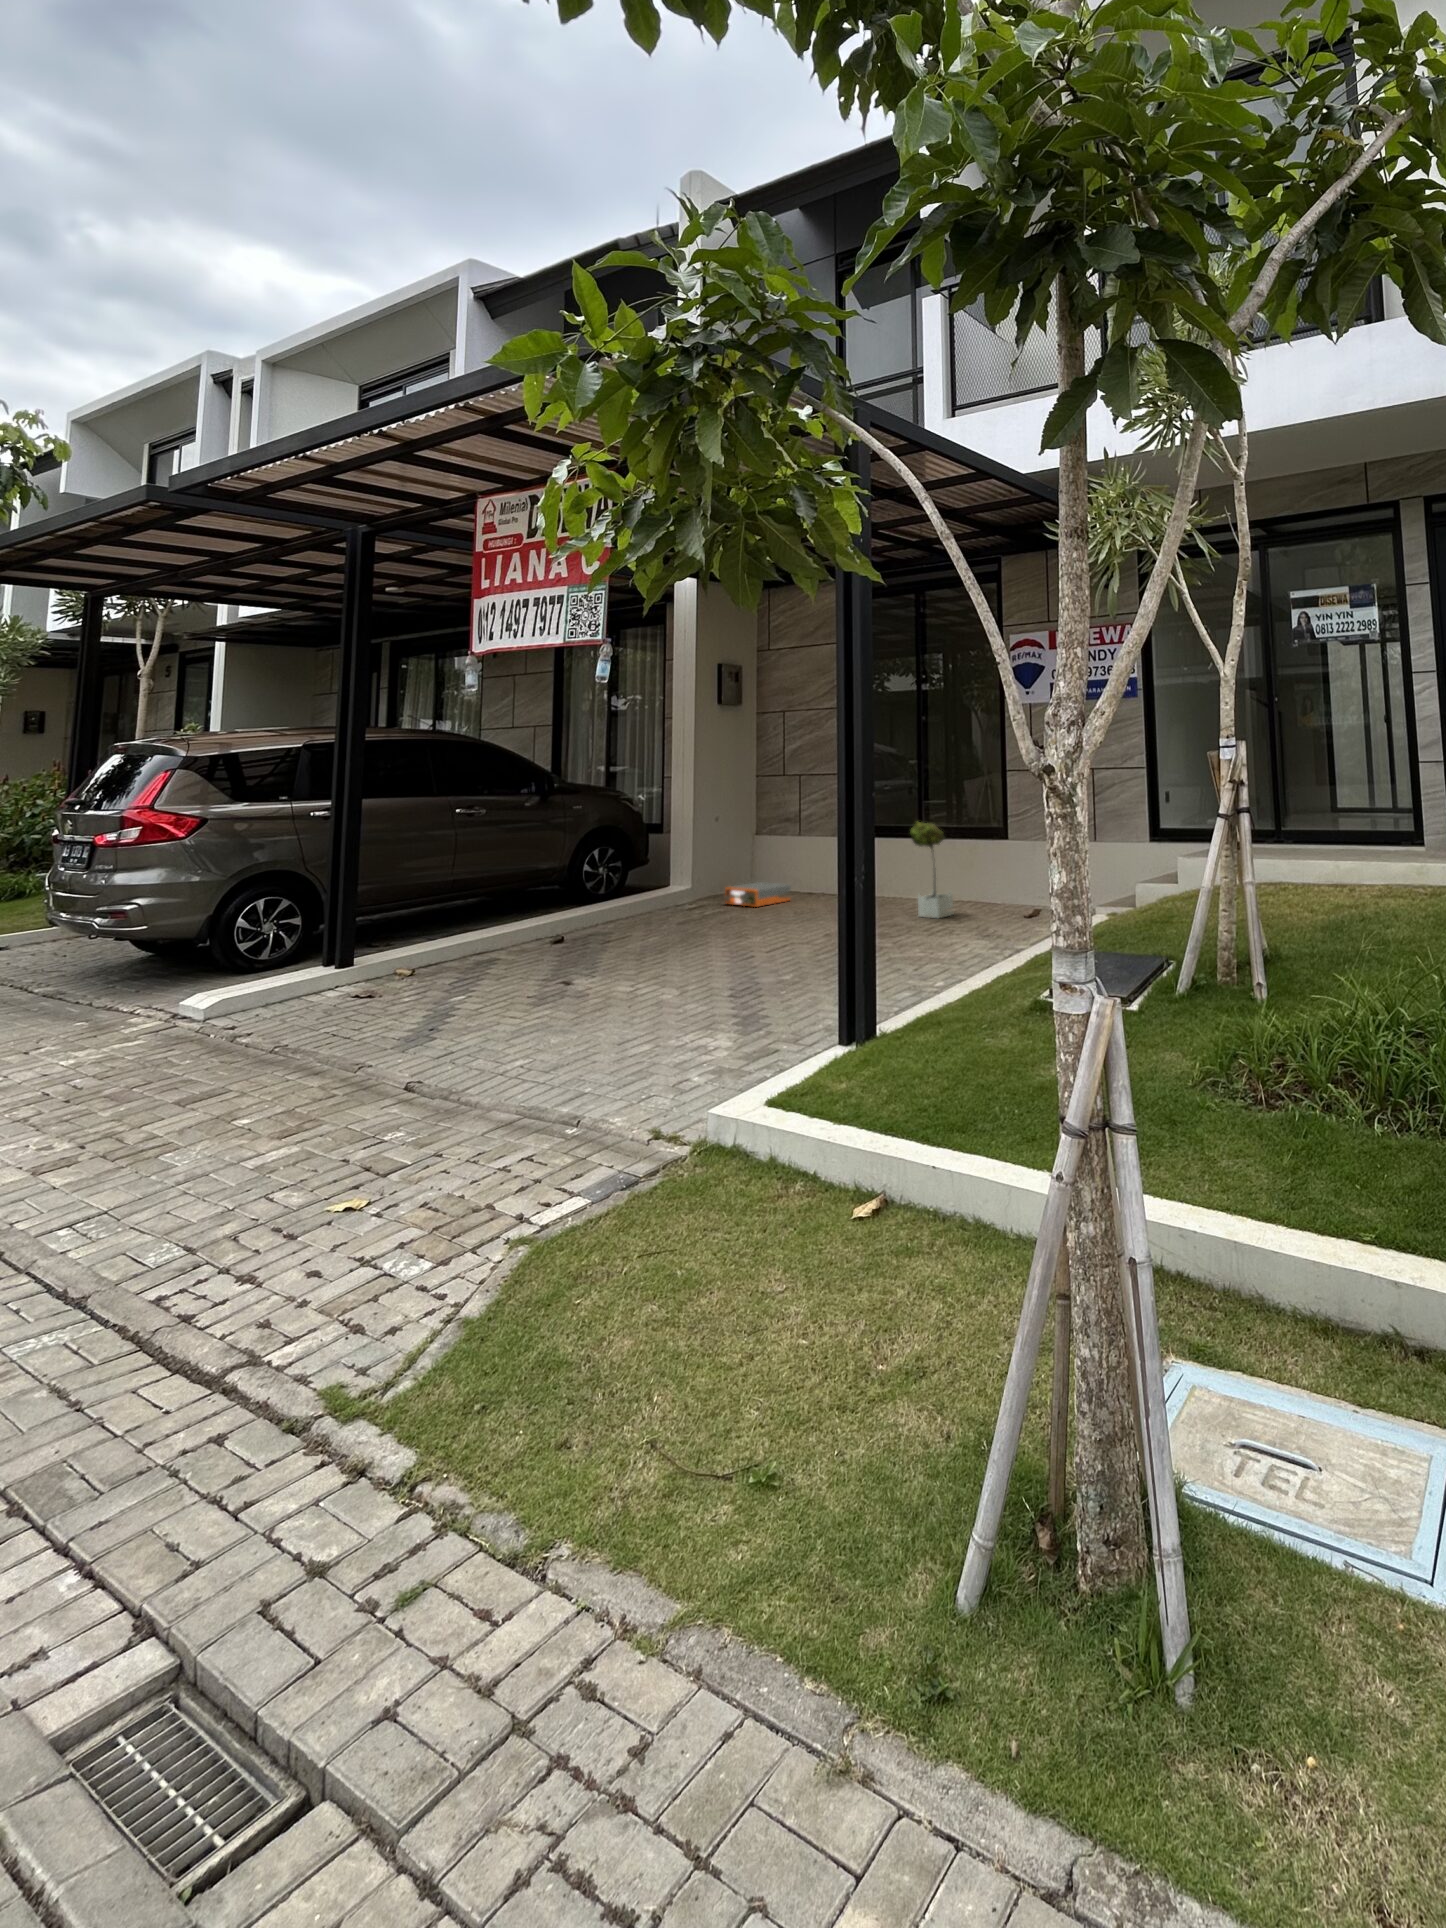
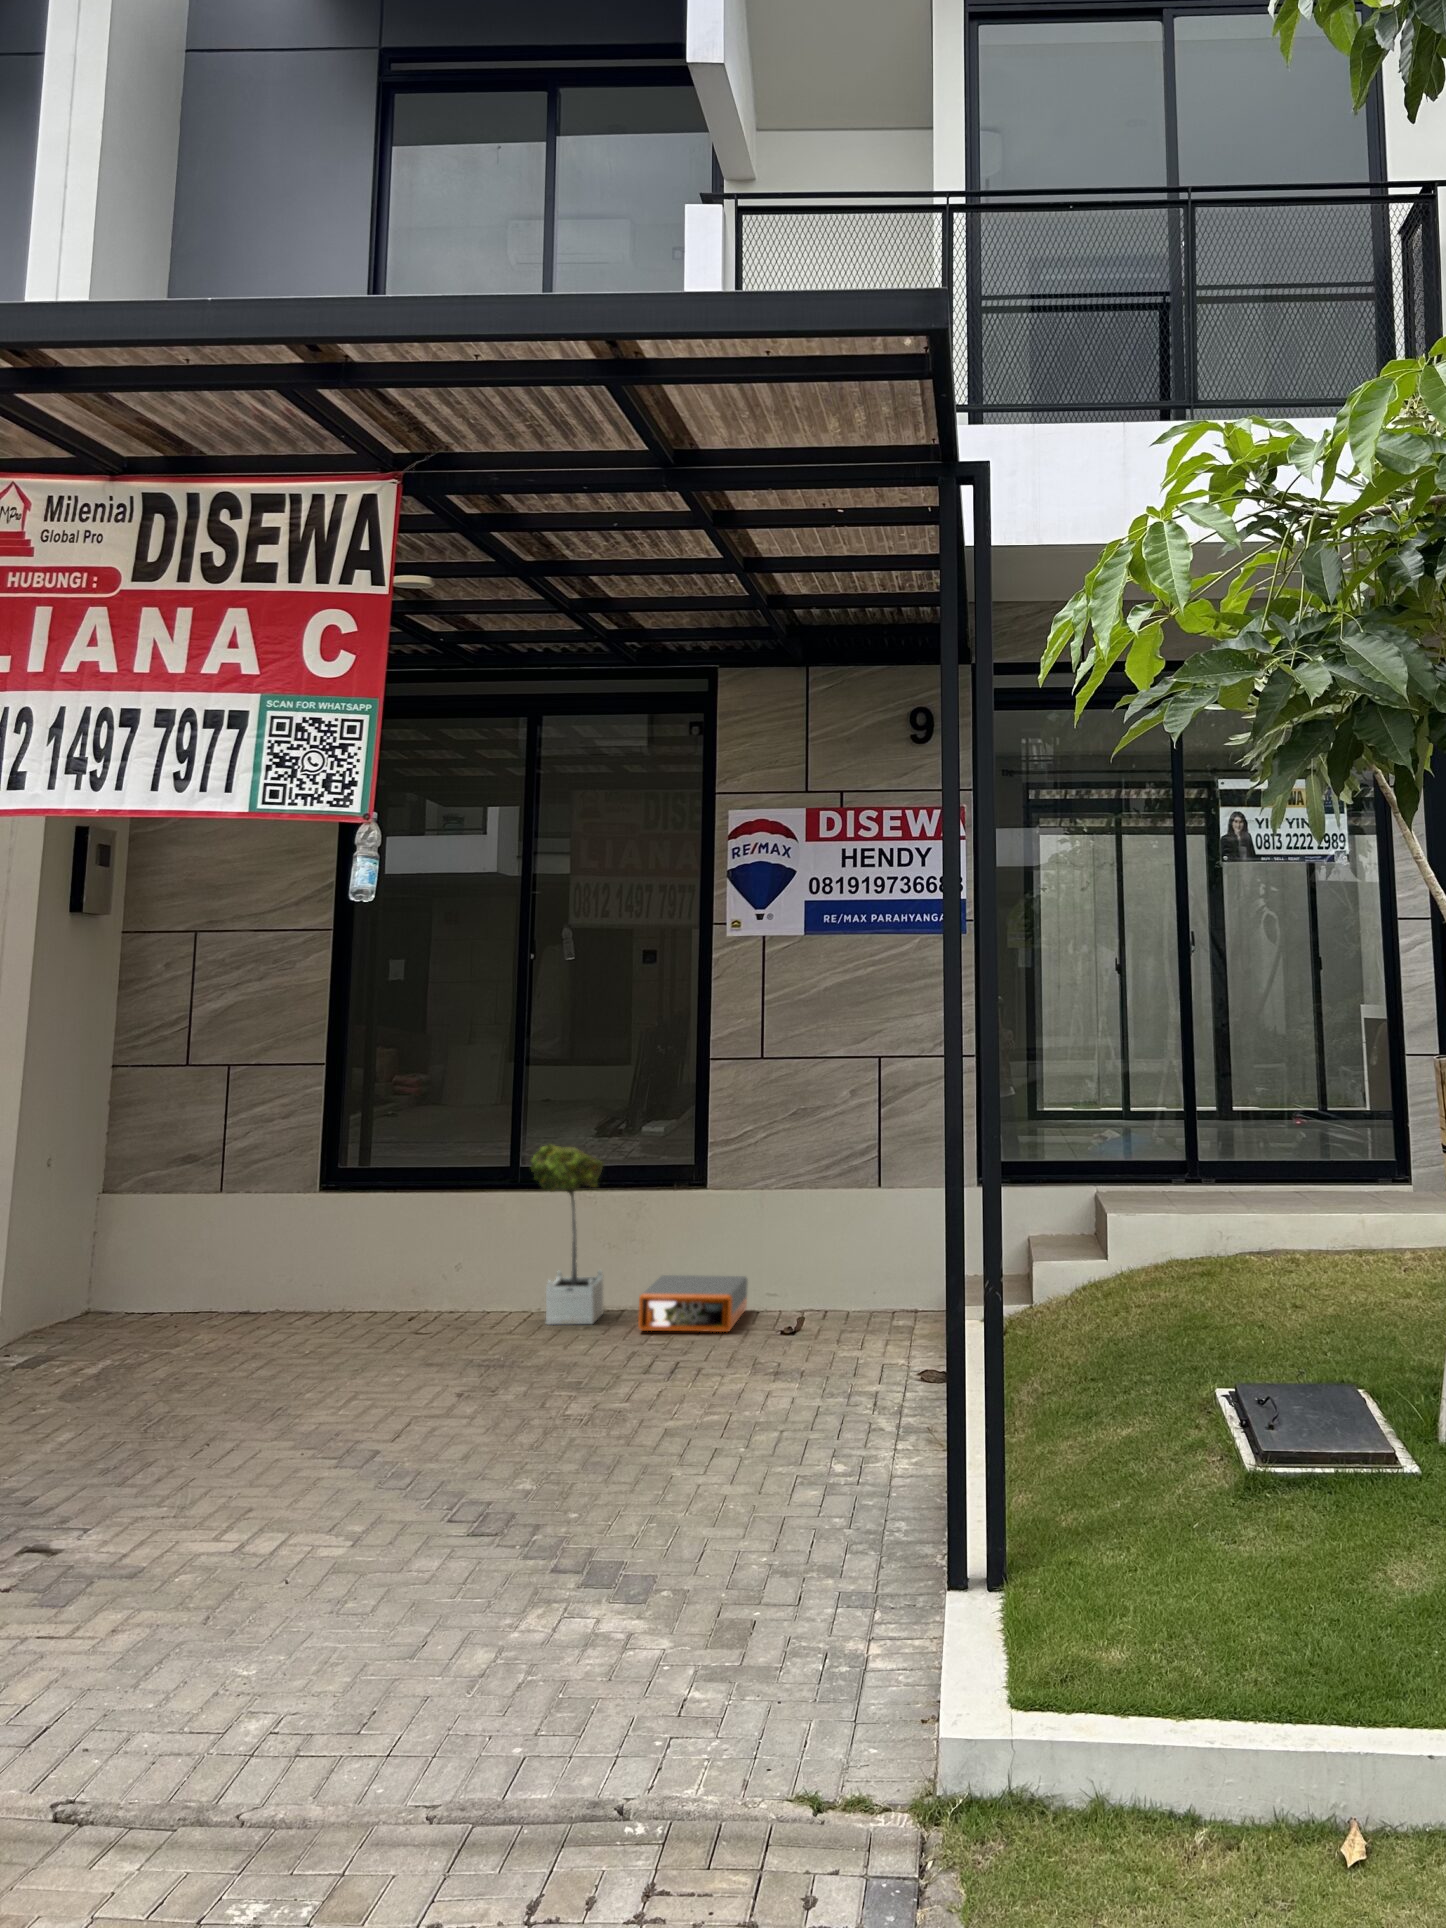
storage box: present [725,882,791,907] -> present [638,1275,747,1332]

